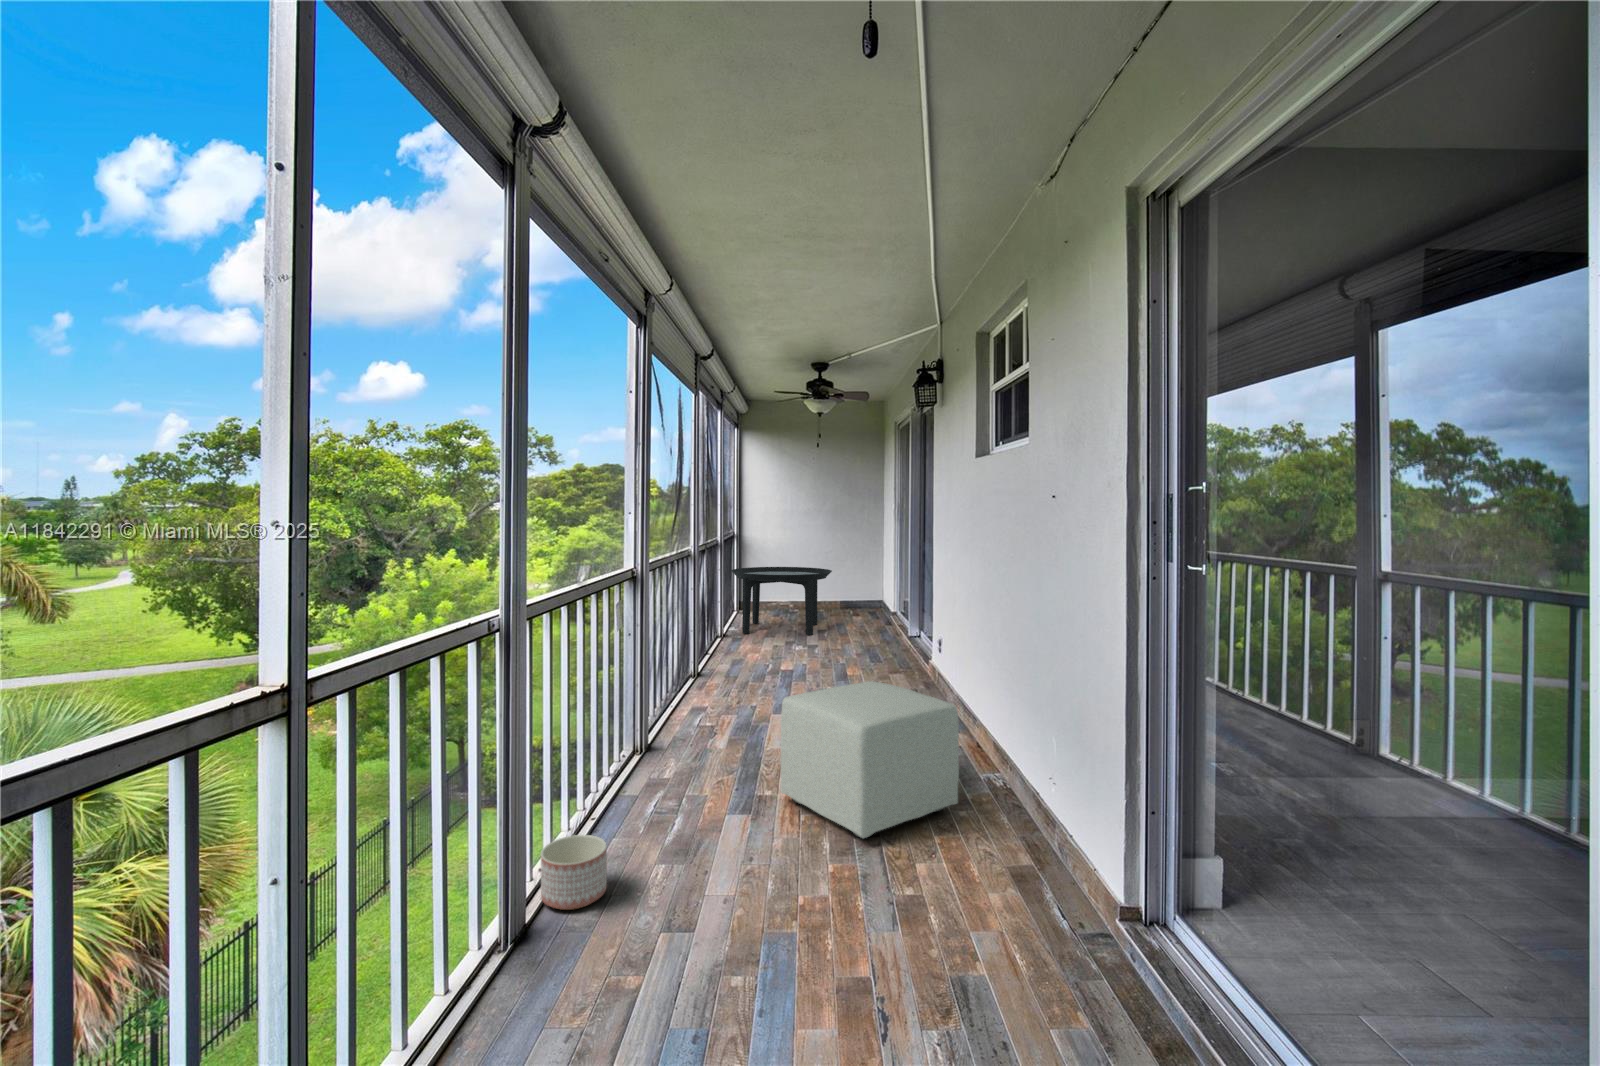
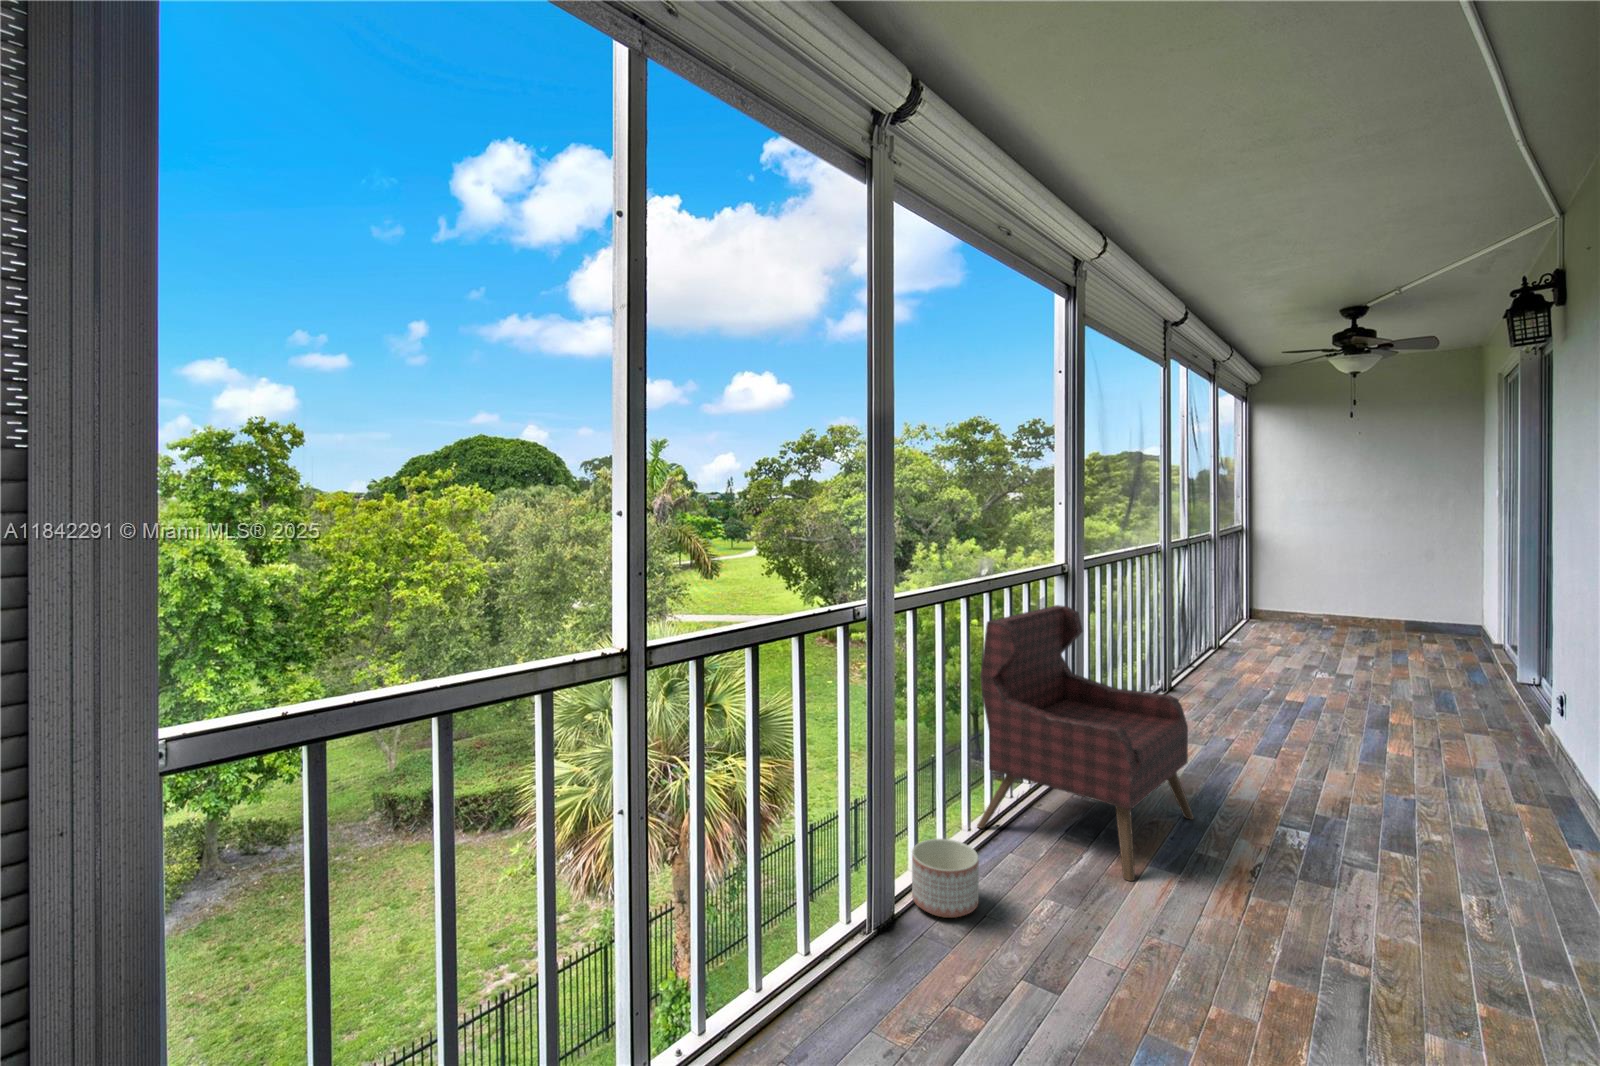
round table: present [731,567,832,635] -> none [1226,570,1384,661]
armchair: none [579,605,749,830] -> present [977,605,1194,881]
ottoman: present [780,681,959,838] -> none [1226,738,1553,963]

